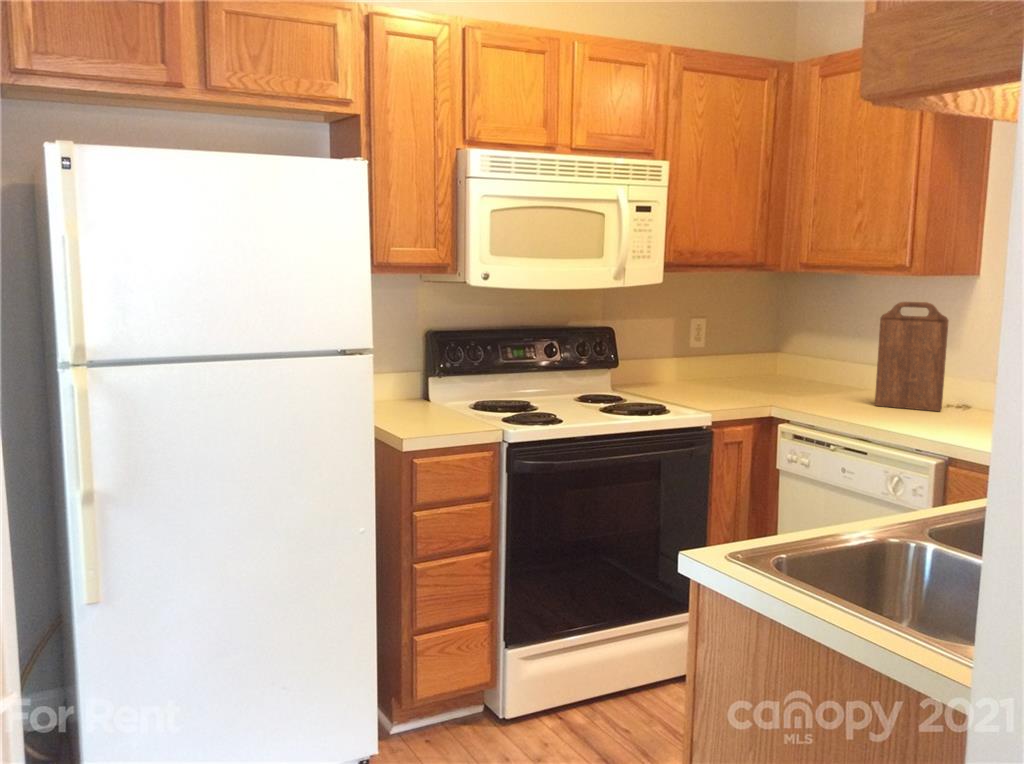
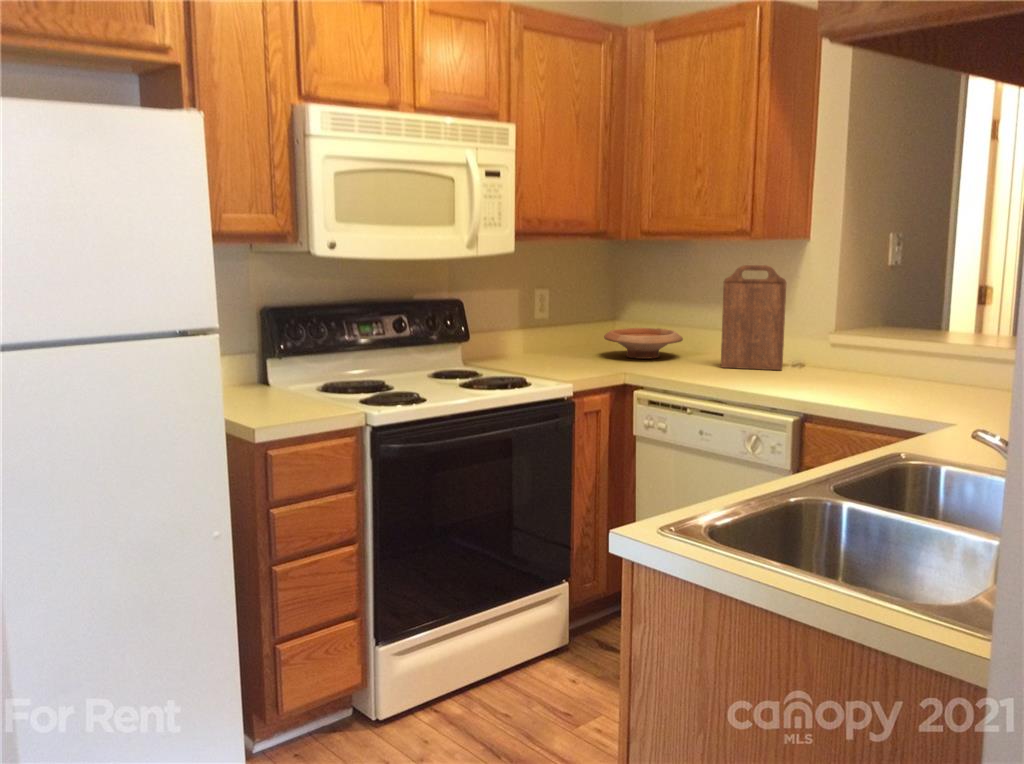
wooden bowl: none [757,362,840,393] -> present [604,328,683,359]

